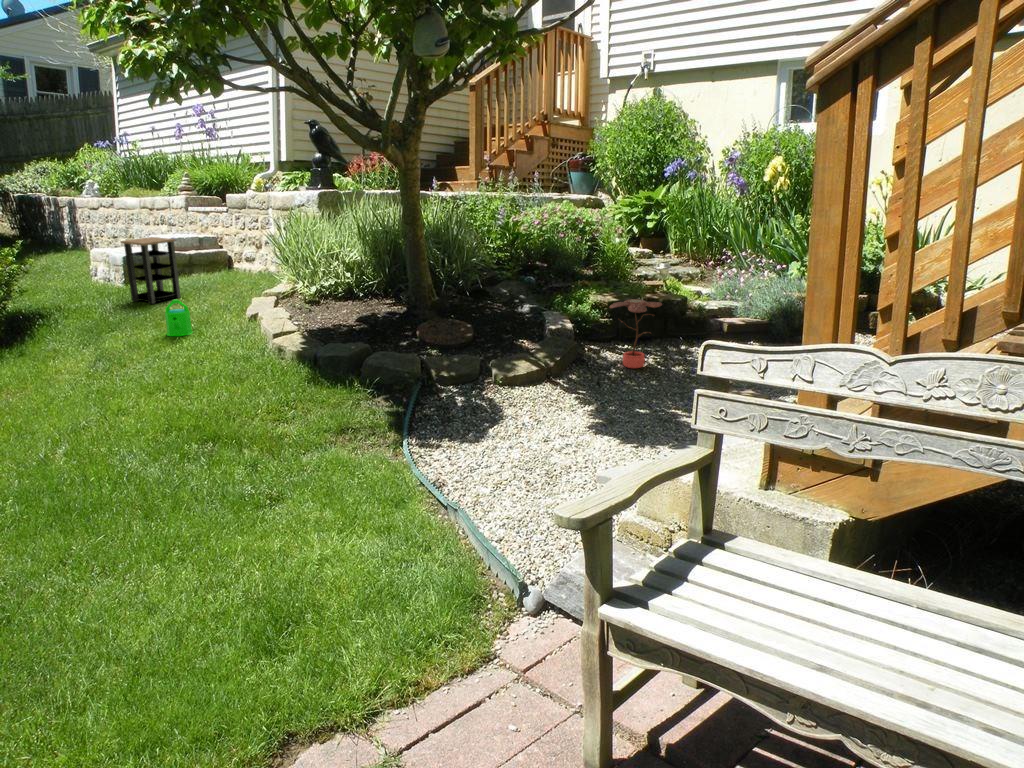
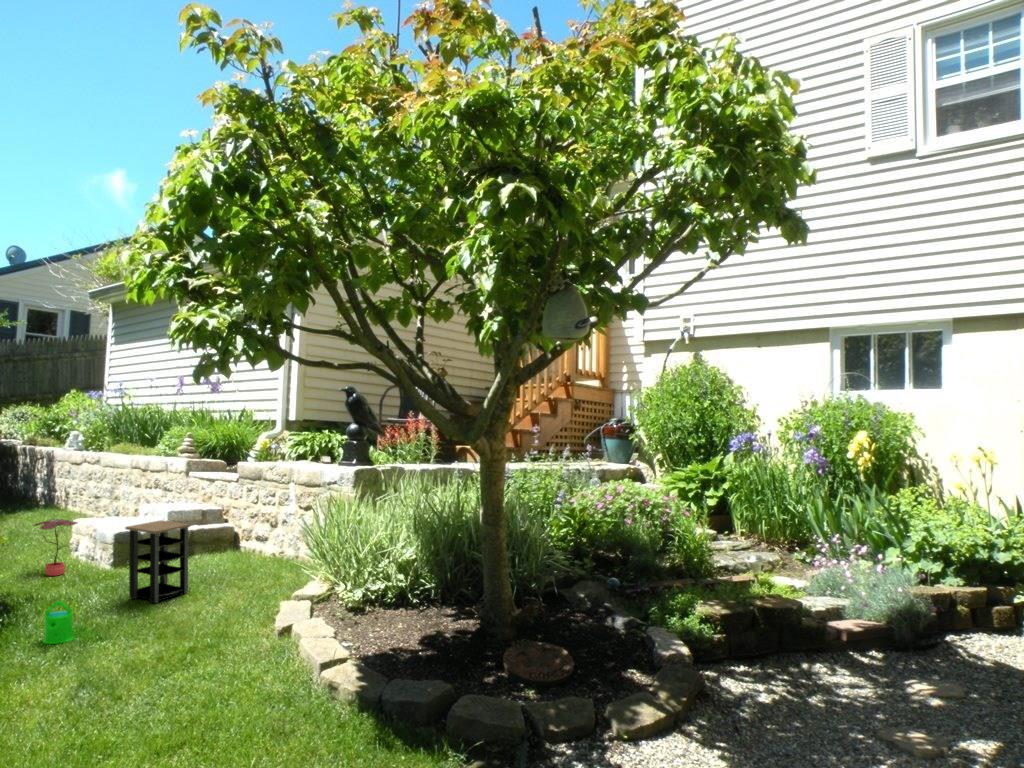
watering can: present [165,299,193,336] -> present [43,601,74,644]
potted plant: present [610,299,662,368] -> present [33,519,77,576]

